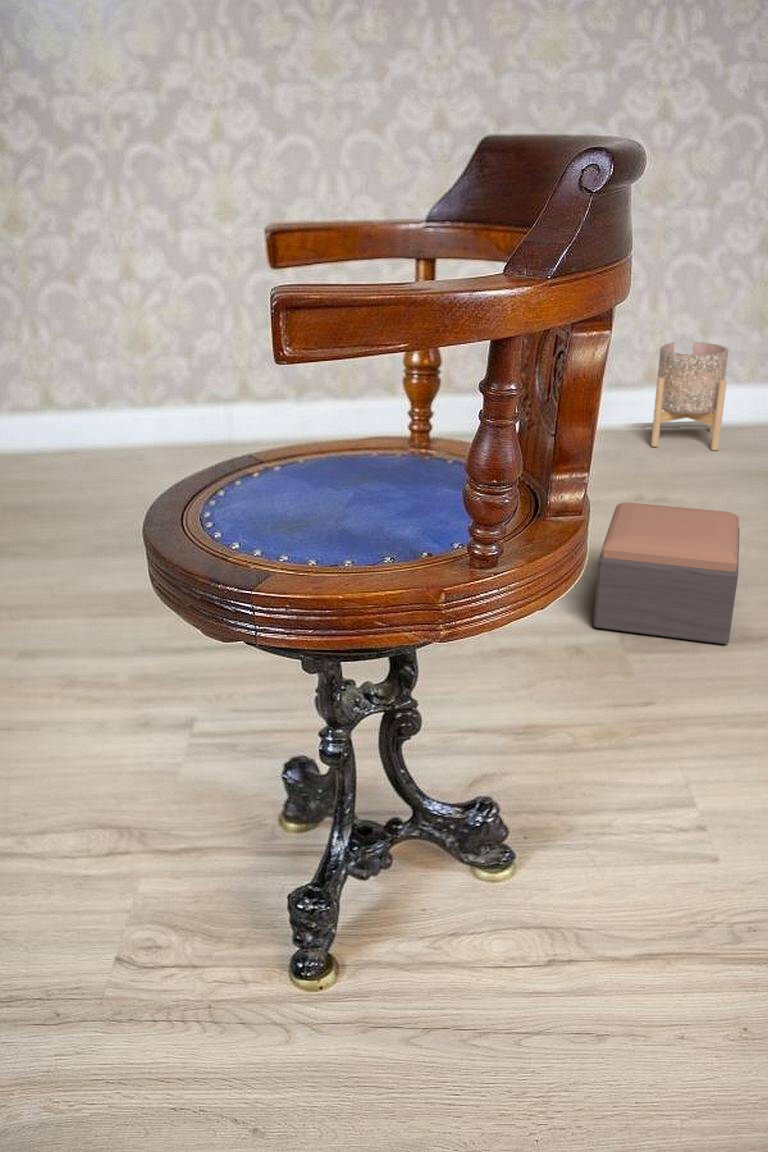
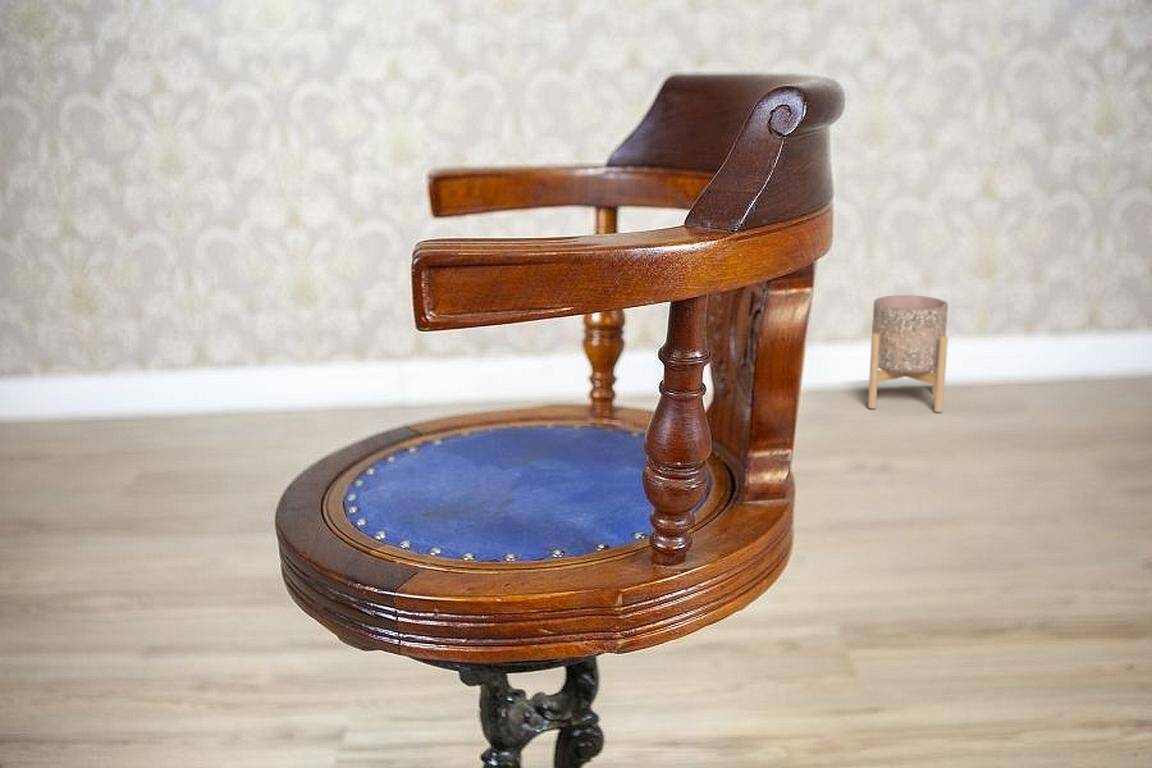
footstool: present [593,502,740,644] -> none [809,473,972,637]

